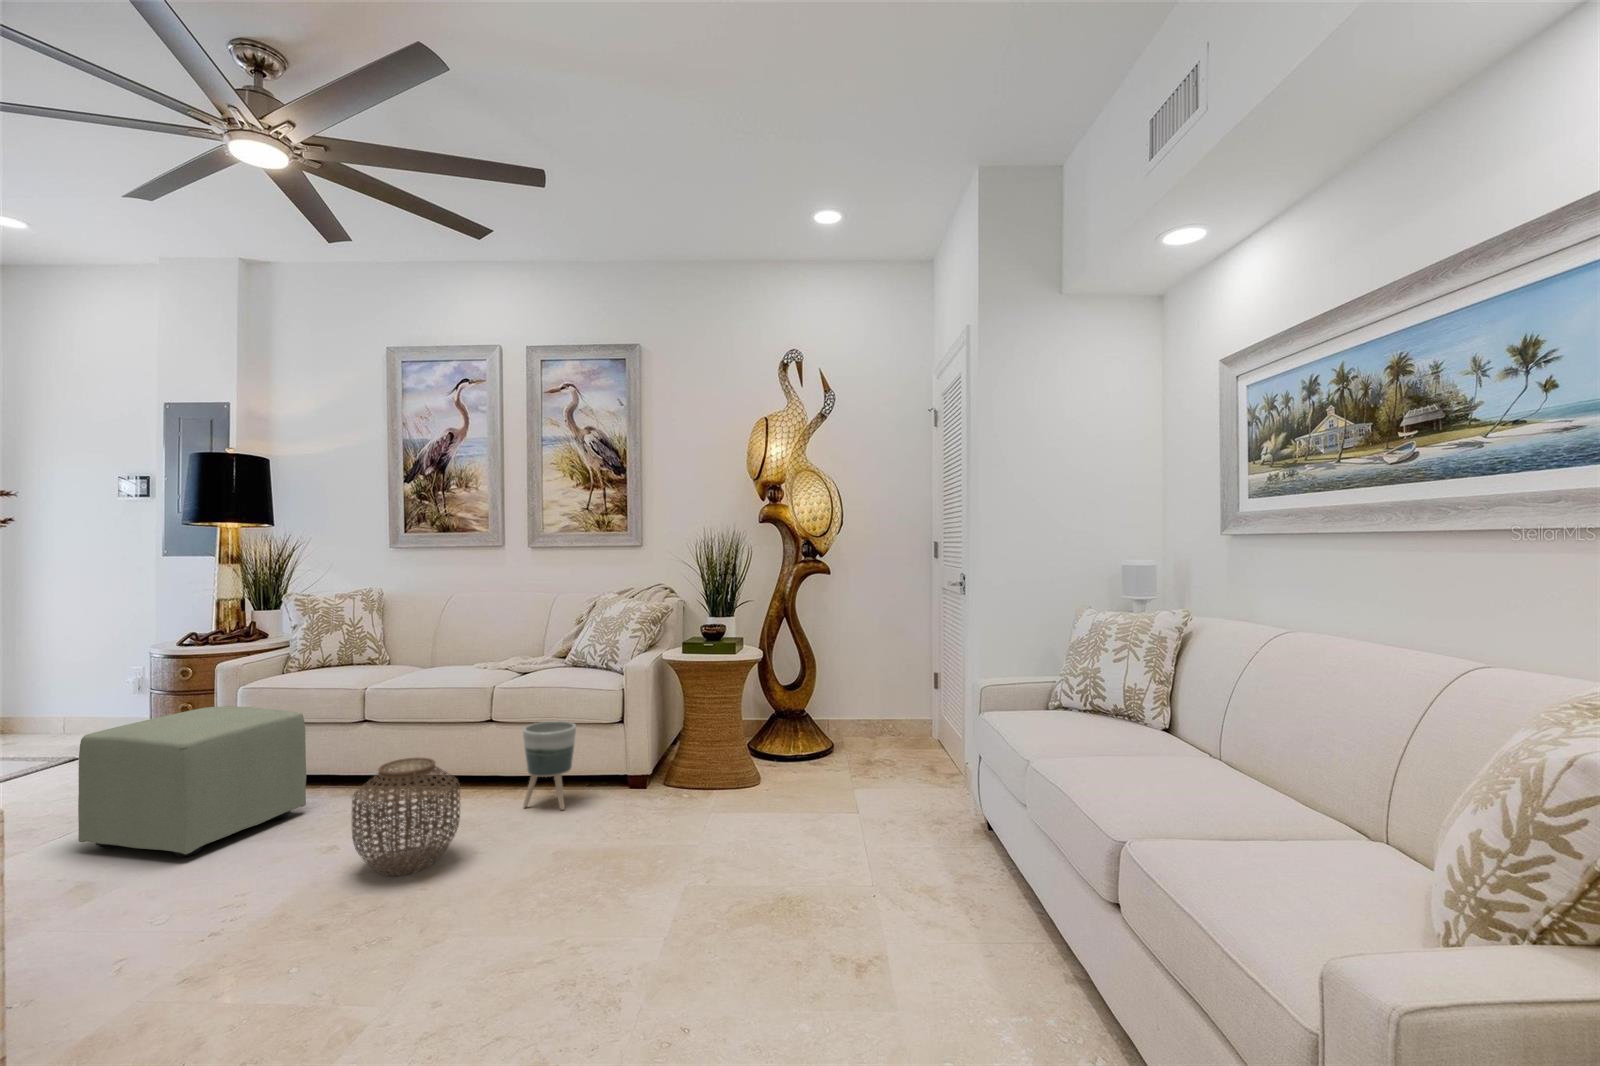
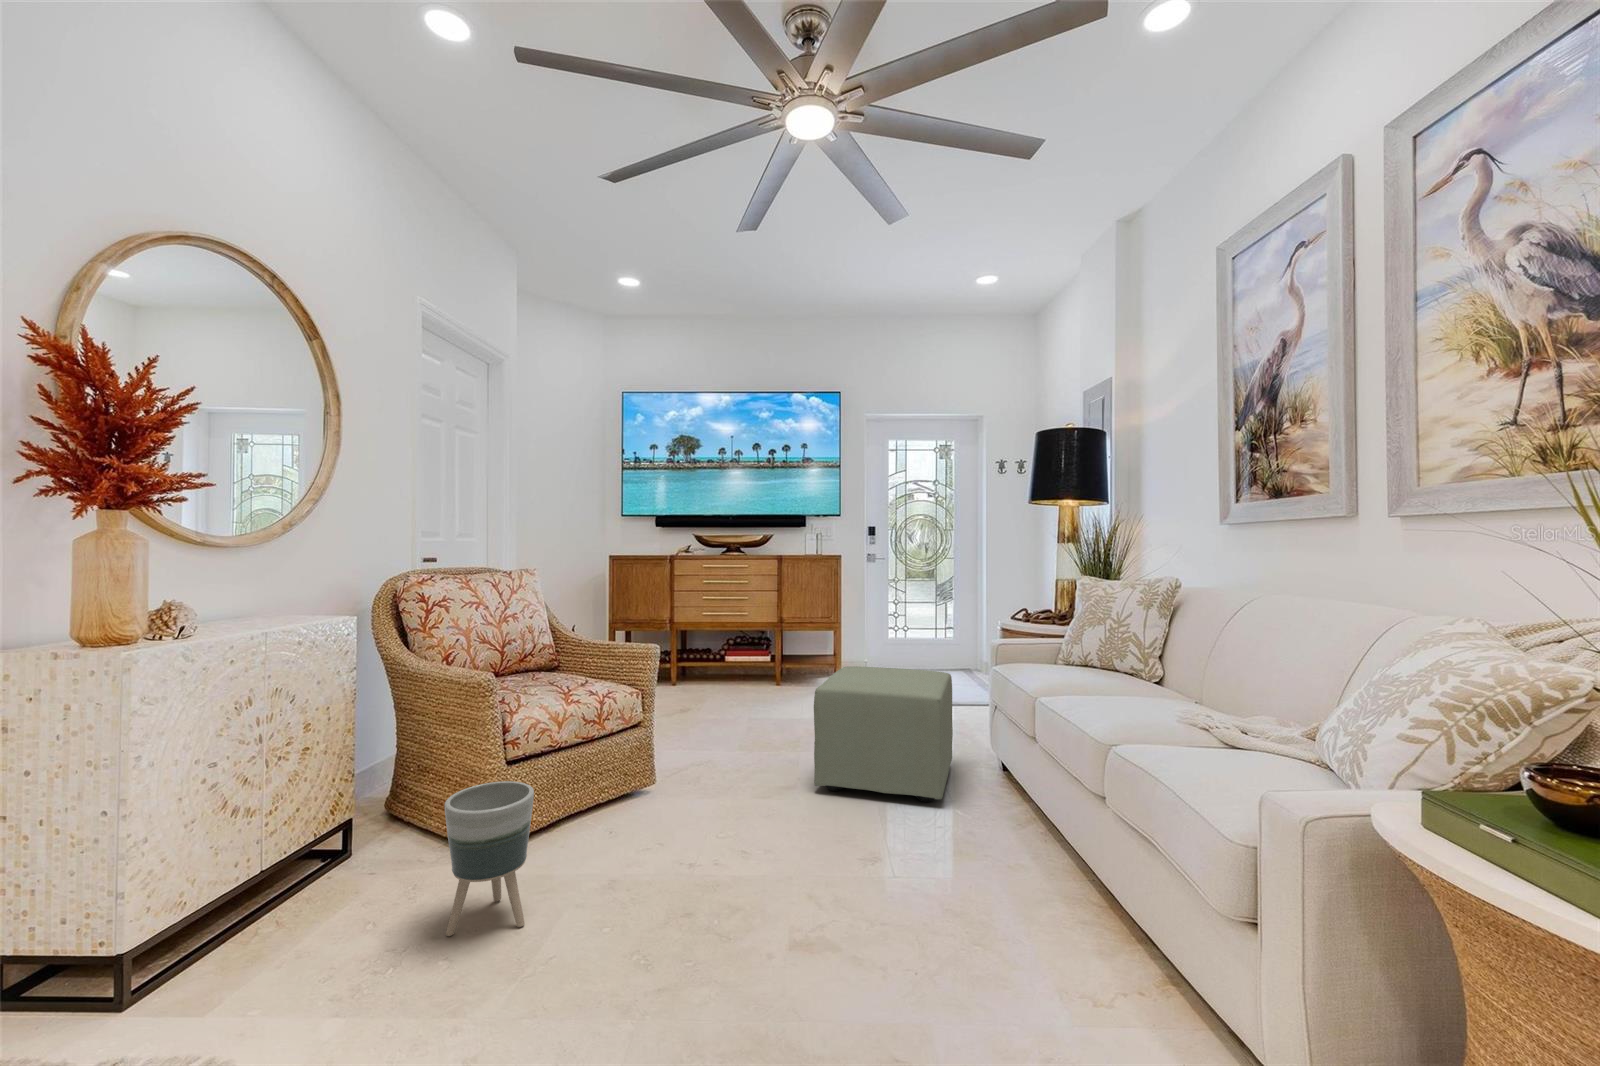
planter: present [523,721,576,810] -> present [444,781,534,936]
woven basket: present [352,758,460,876] -> none [725,766,845,917]

